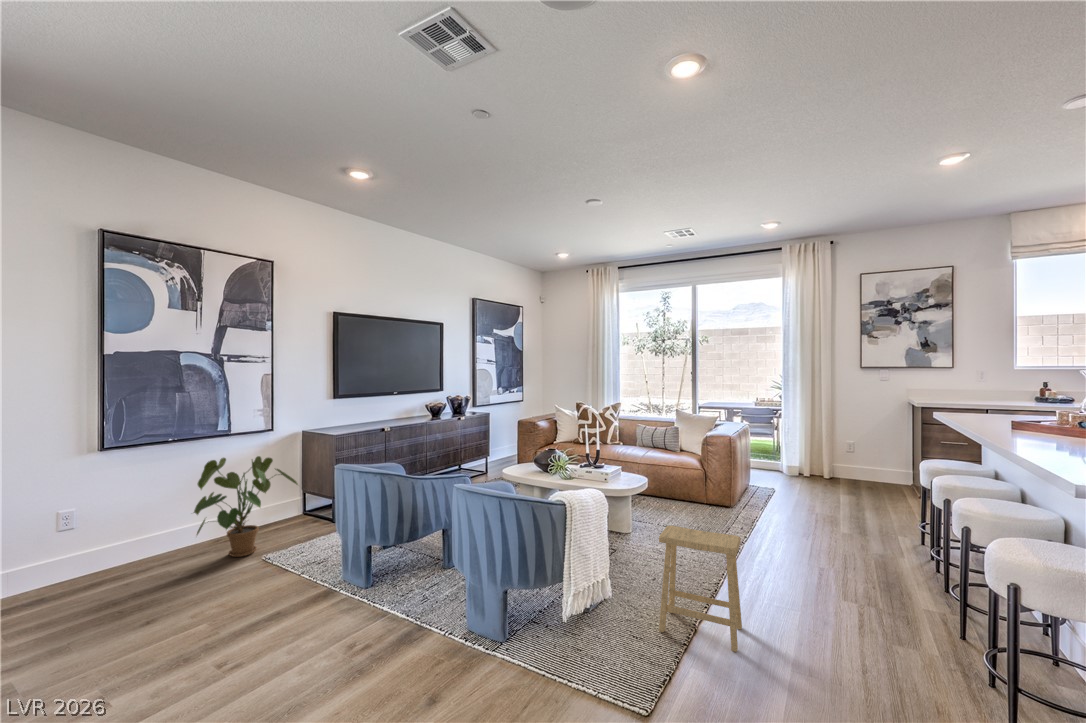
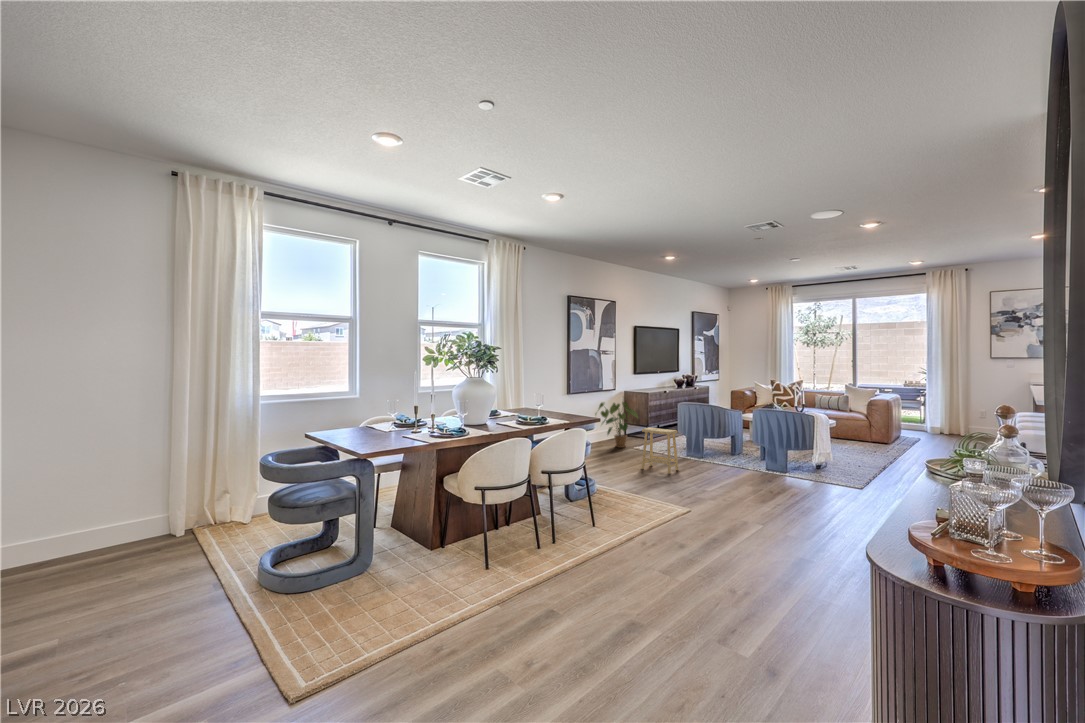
footstool: present [659,525,742,652] -> present [641,427,679,474]

